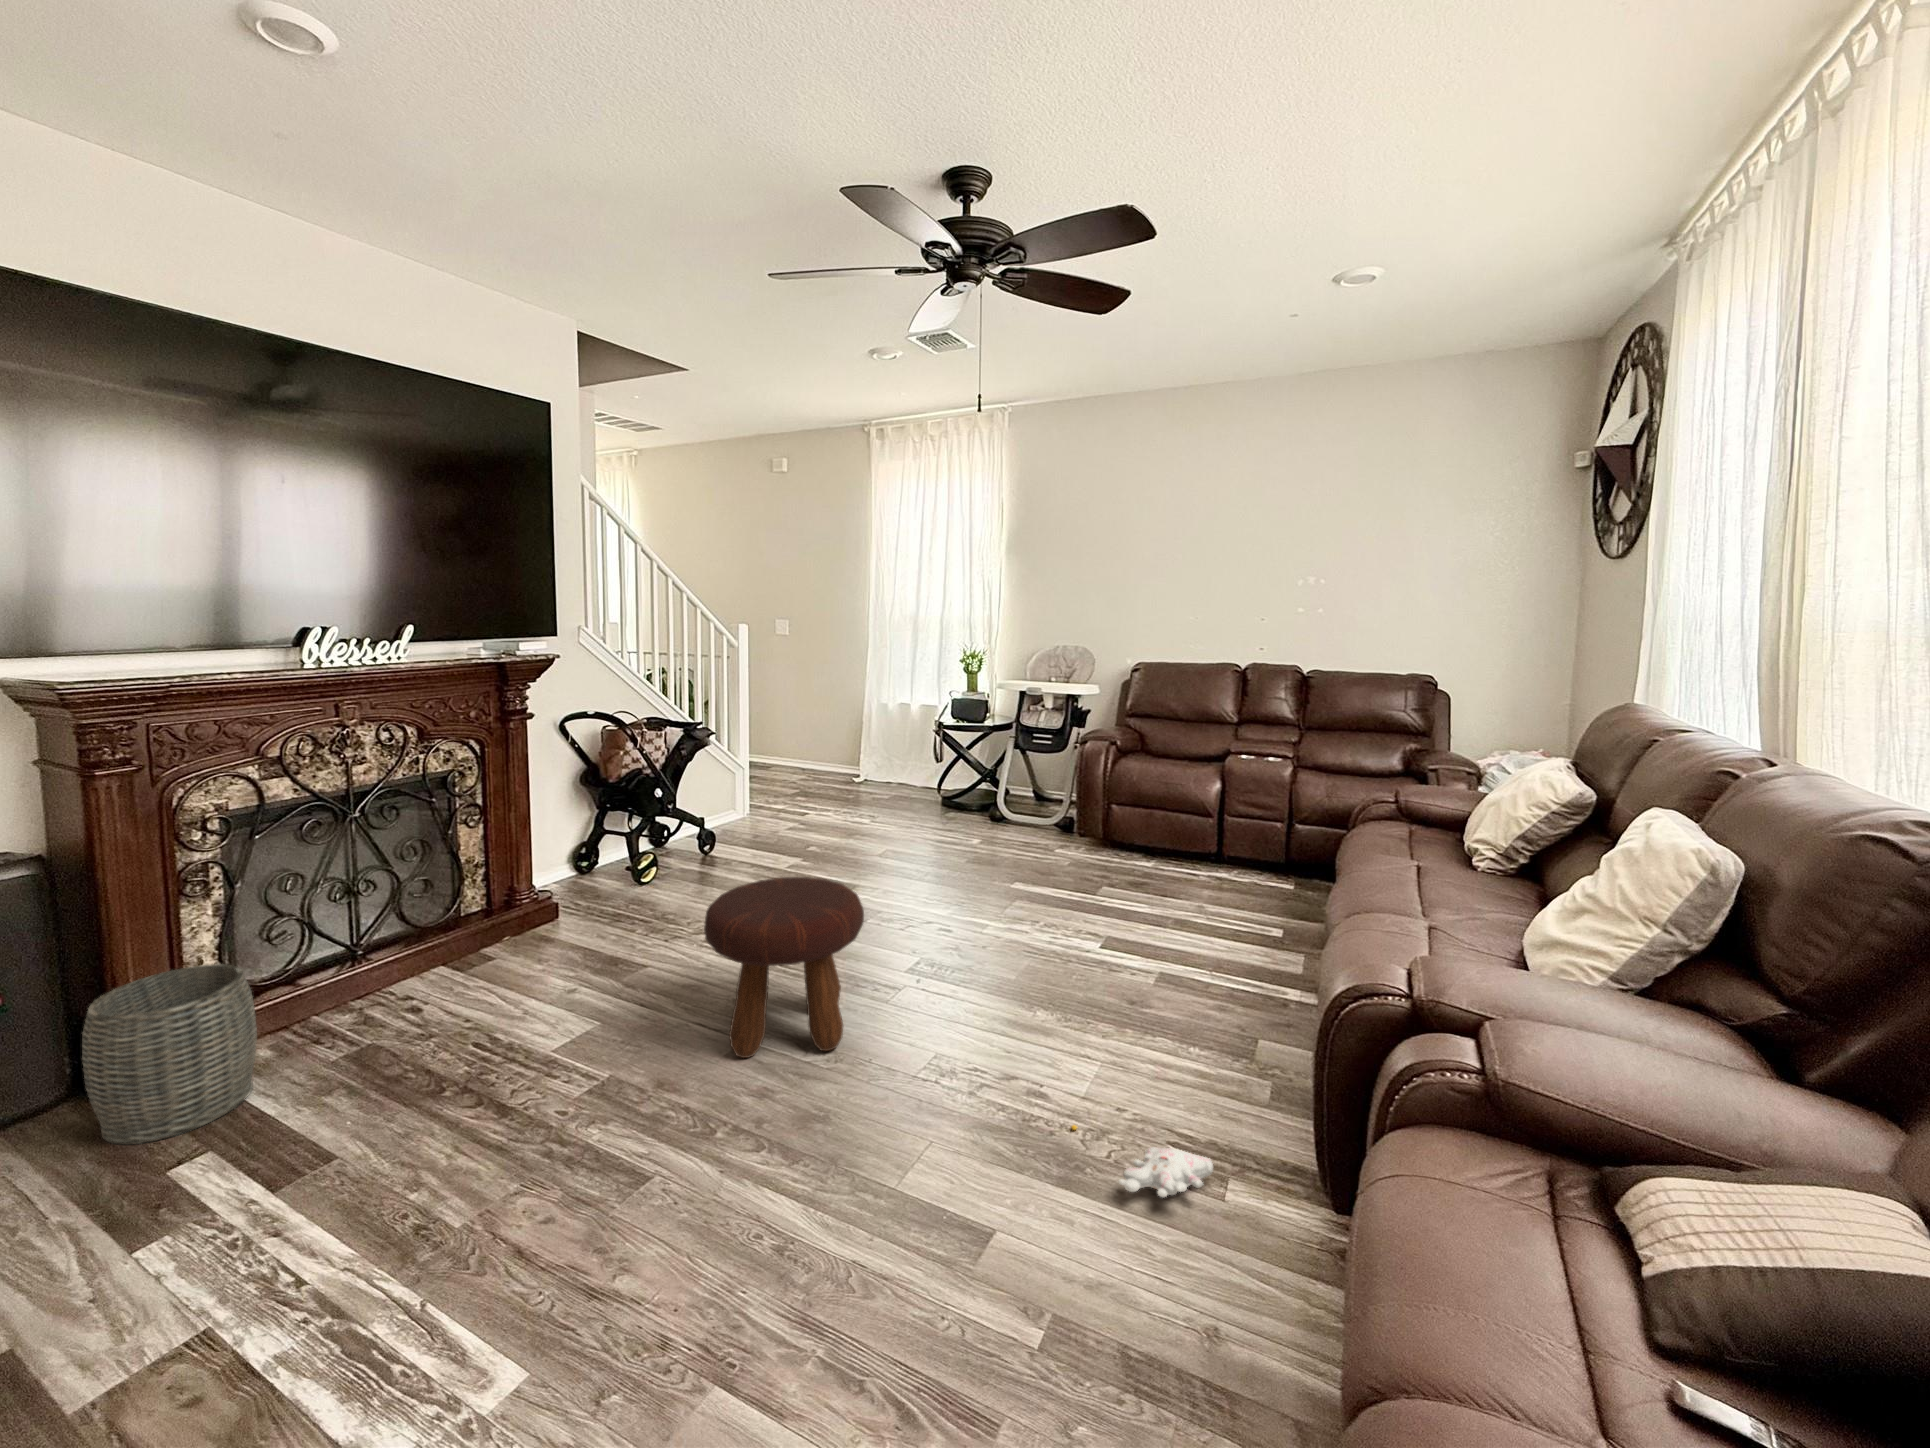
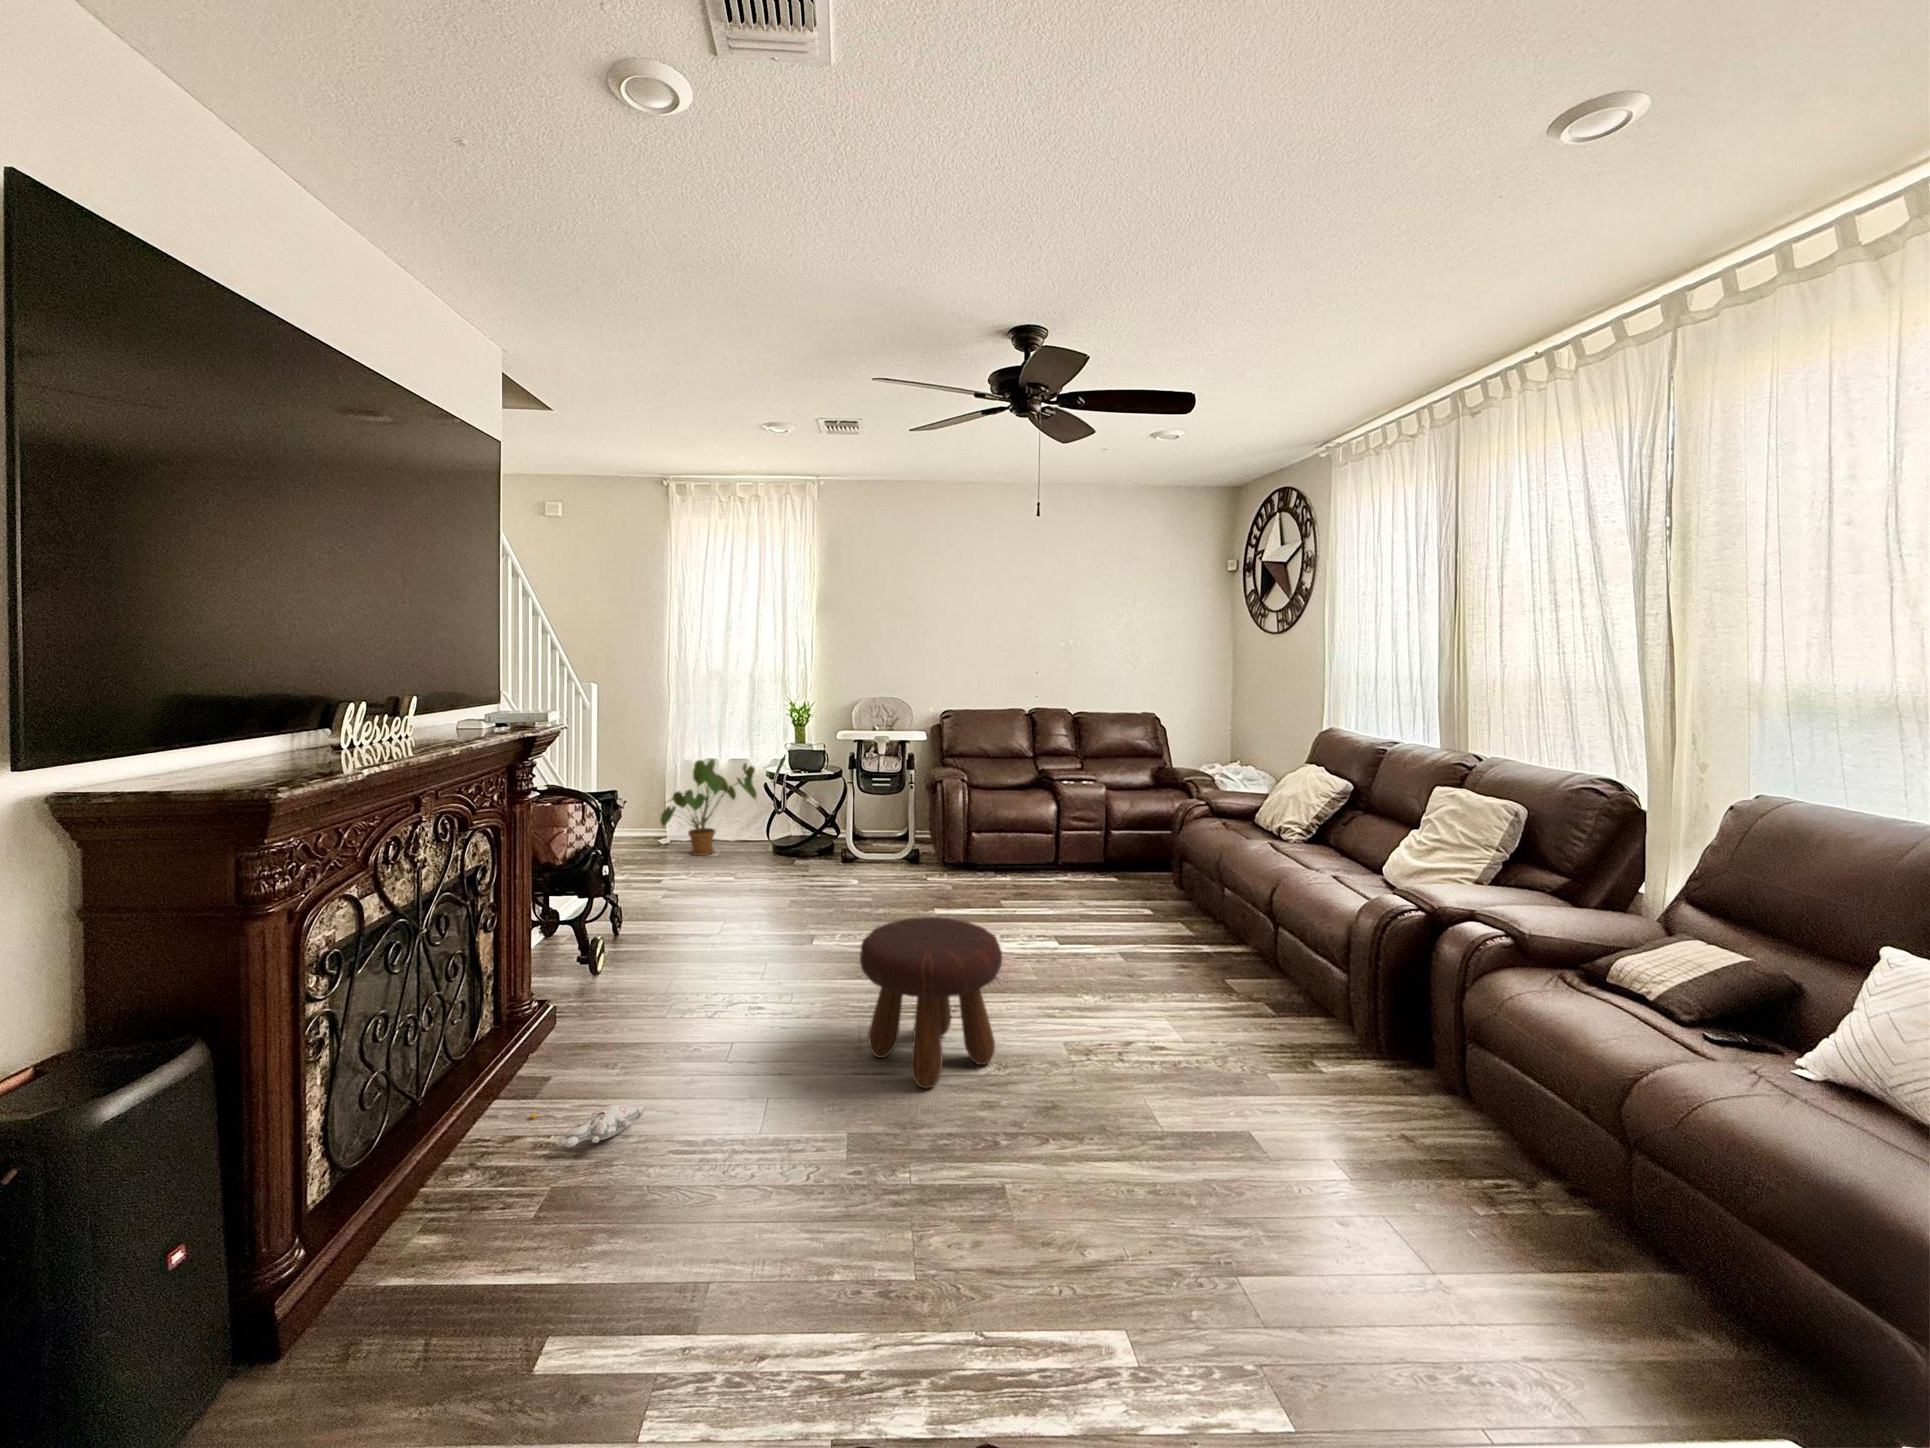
house plant: none [833,704,932,797] -> present [660,759,757,856]
woven basket: present [82,964,257,1145] -> none [294,1130,485,1394]
plush toy: present [1072,1125,1213,1197] -> present [531,1104,644,1147]

